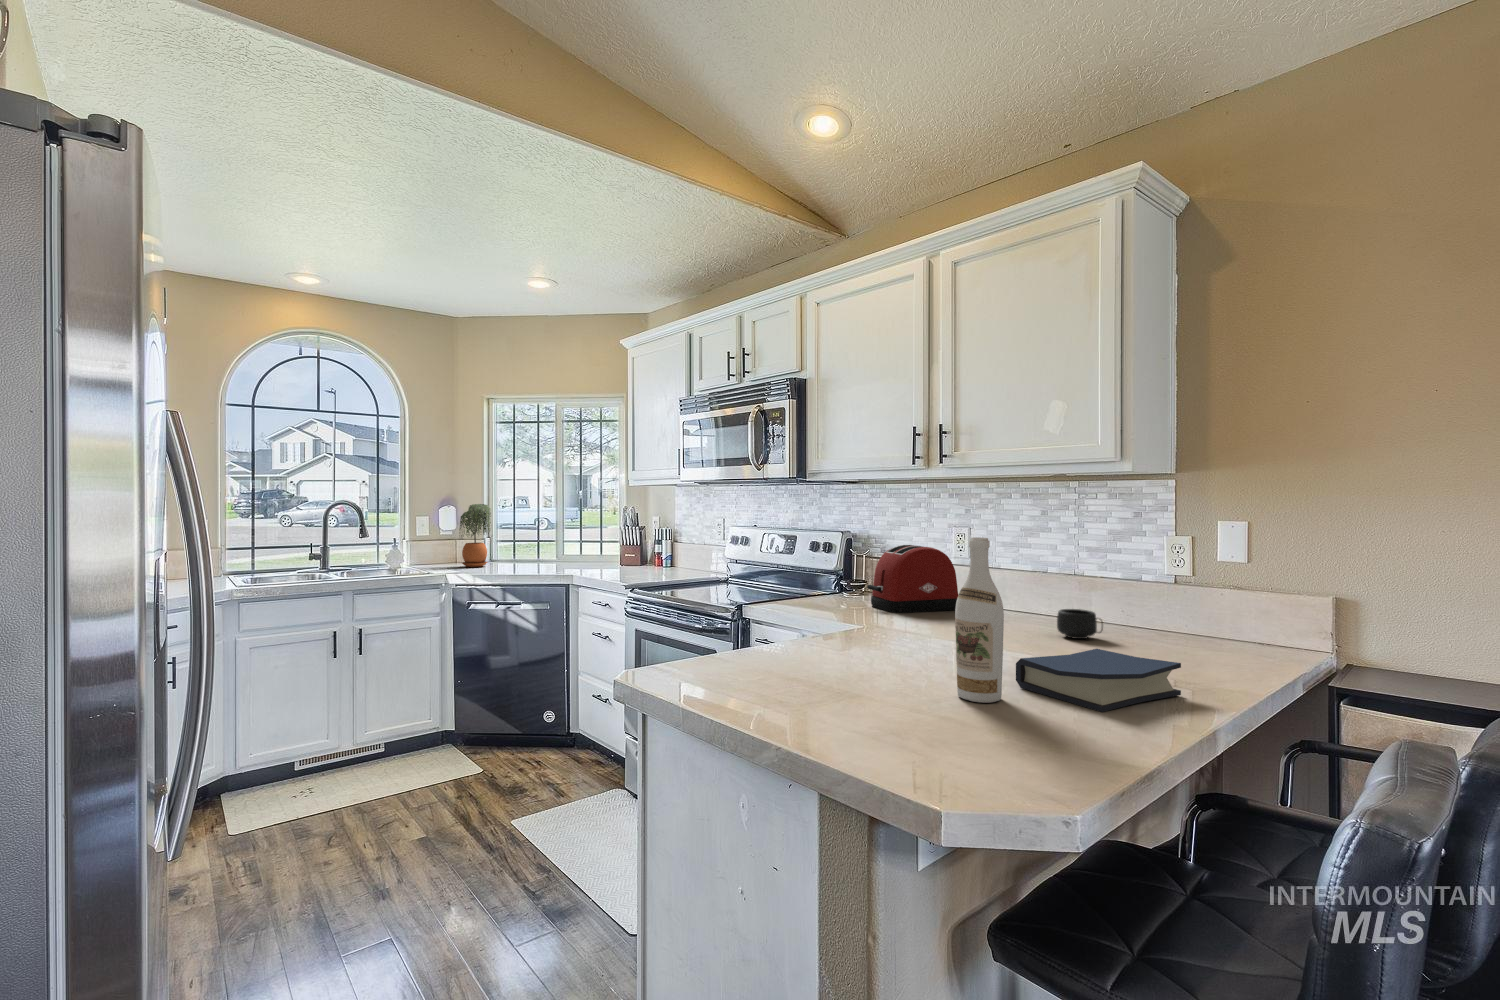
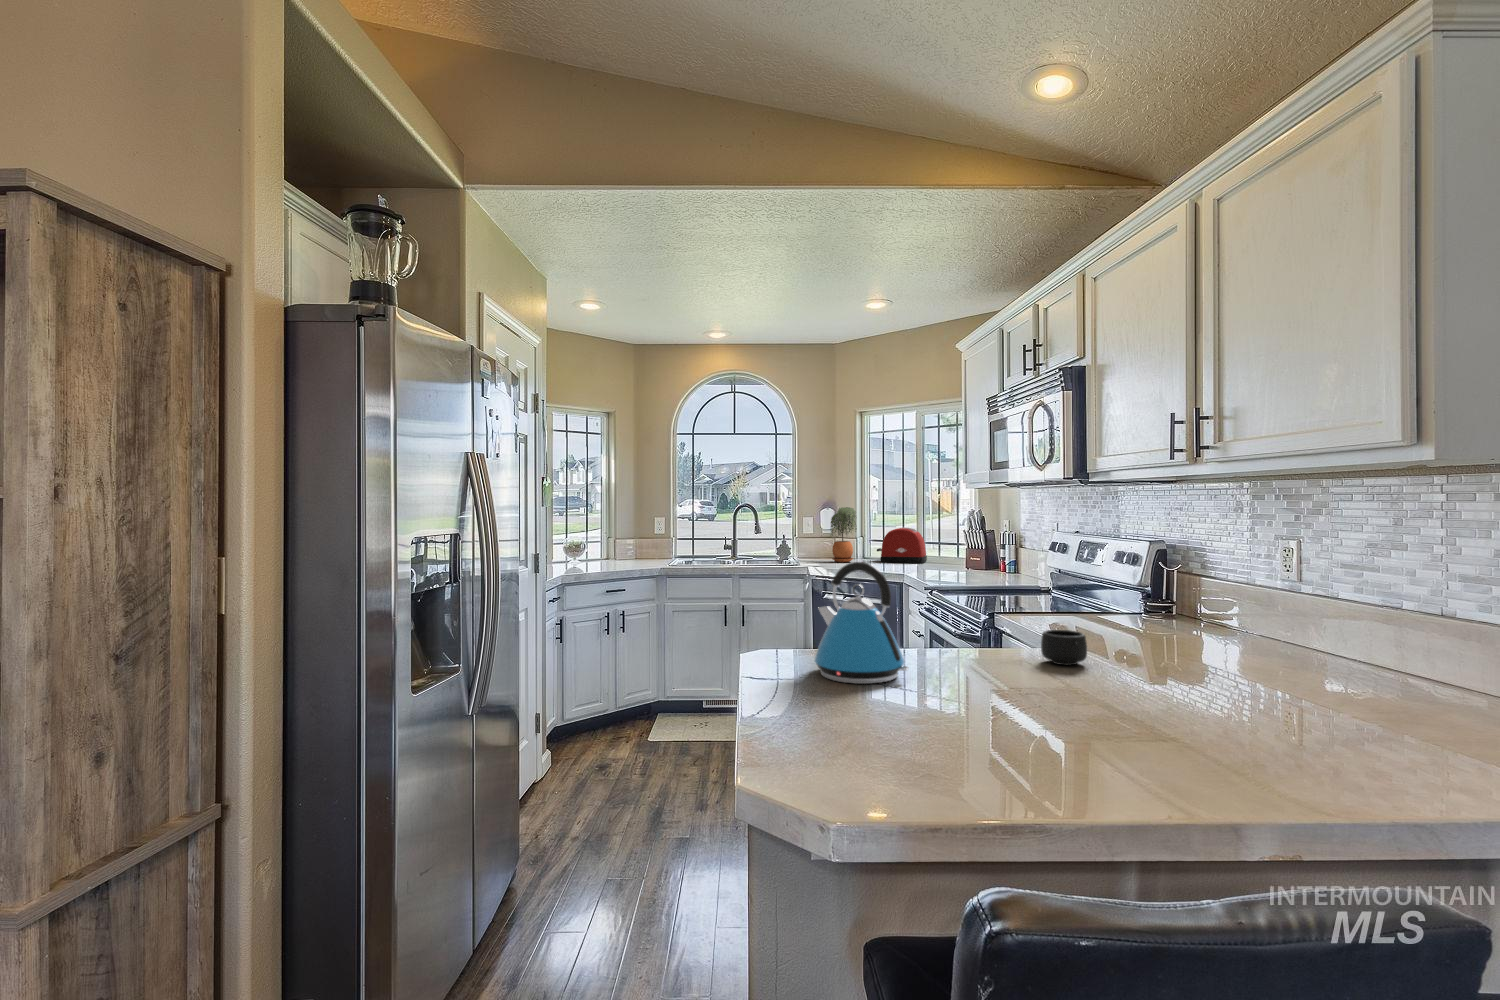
wine bottle: present [955,537,1004,703] -> none [969,551,1023,738]
toaster: present [867,545,958,613] -> present [877,527,927,563]
kettle: none [727,556,829,683] -> present [815,562,909,684]
mug: present [1057,609,1103,639] -> present [1041,630,1087,665]
hardback book: present [1016,649,1181,712] -> none [1075,698,1297,789]

